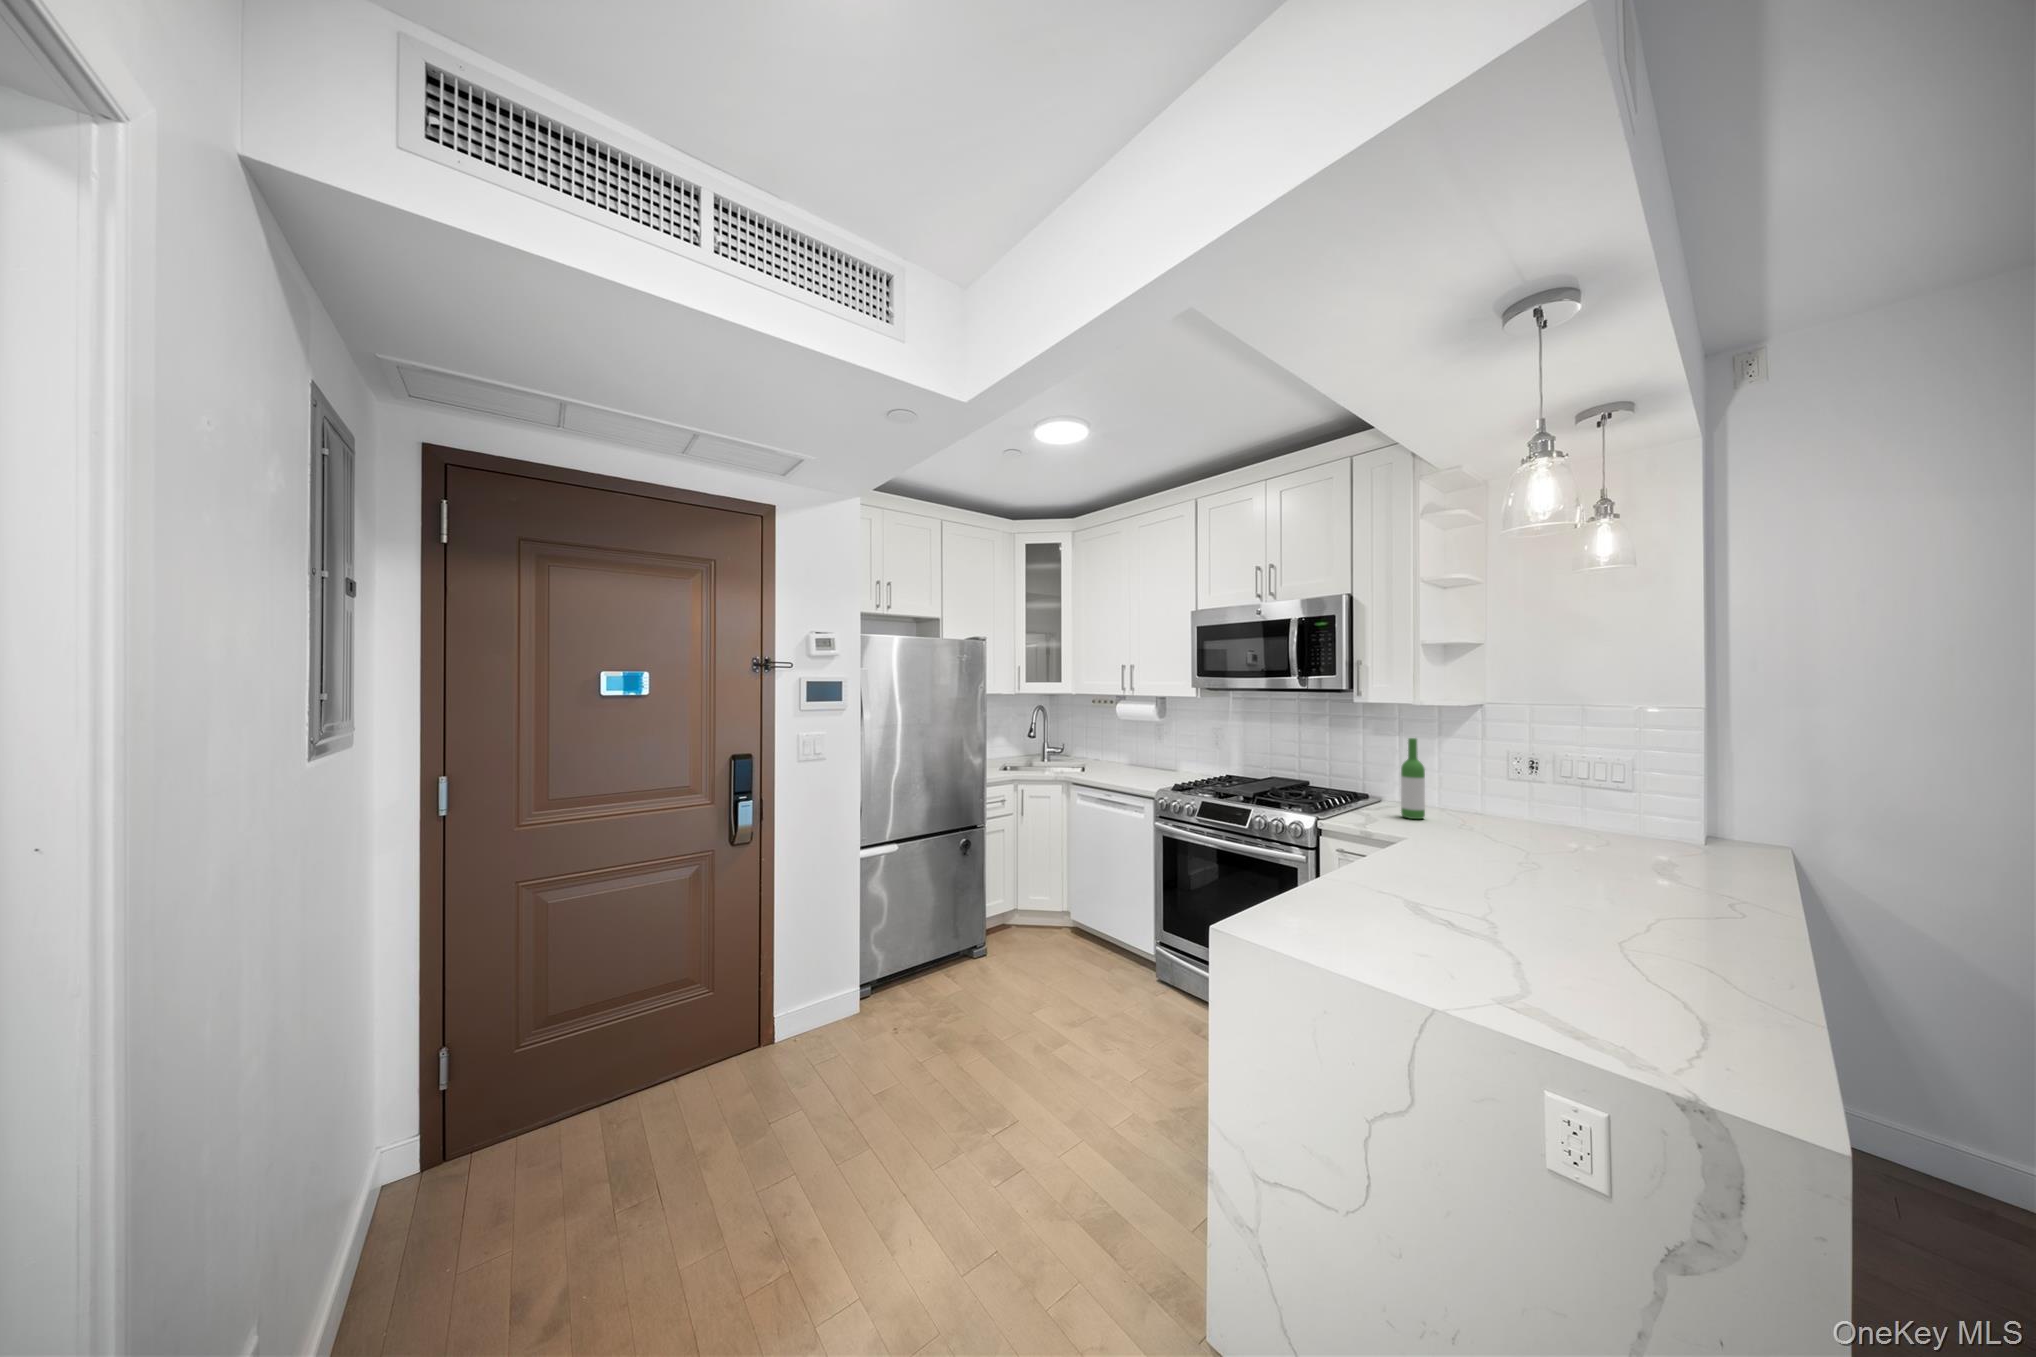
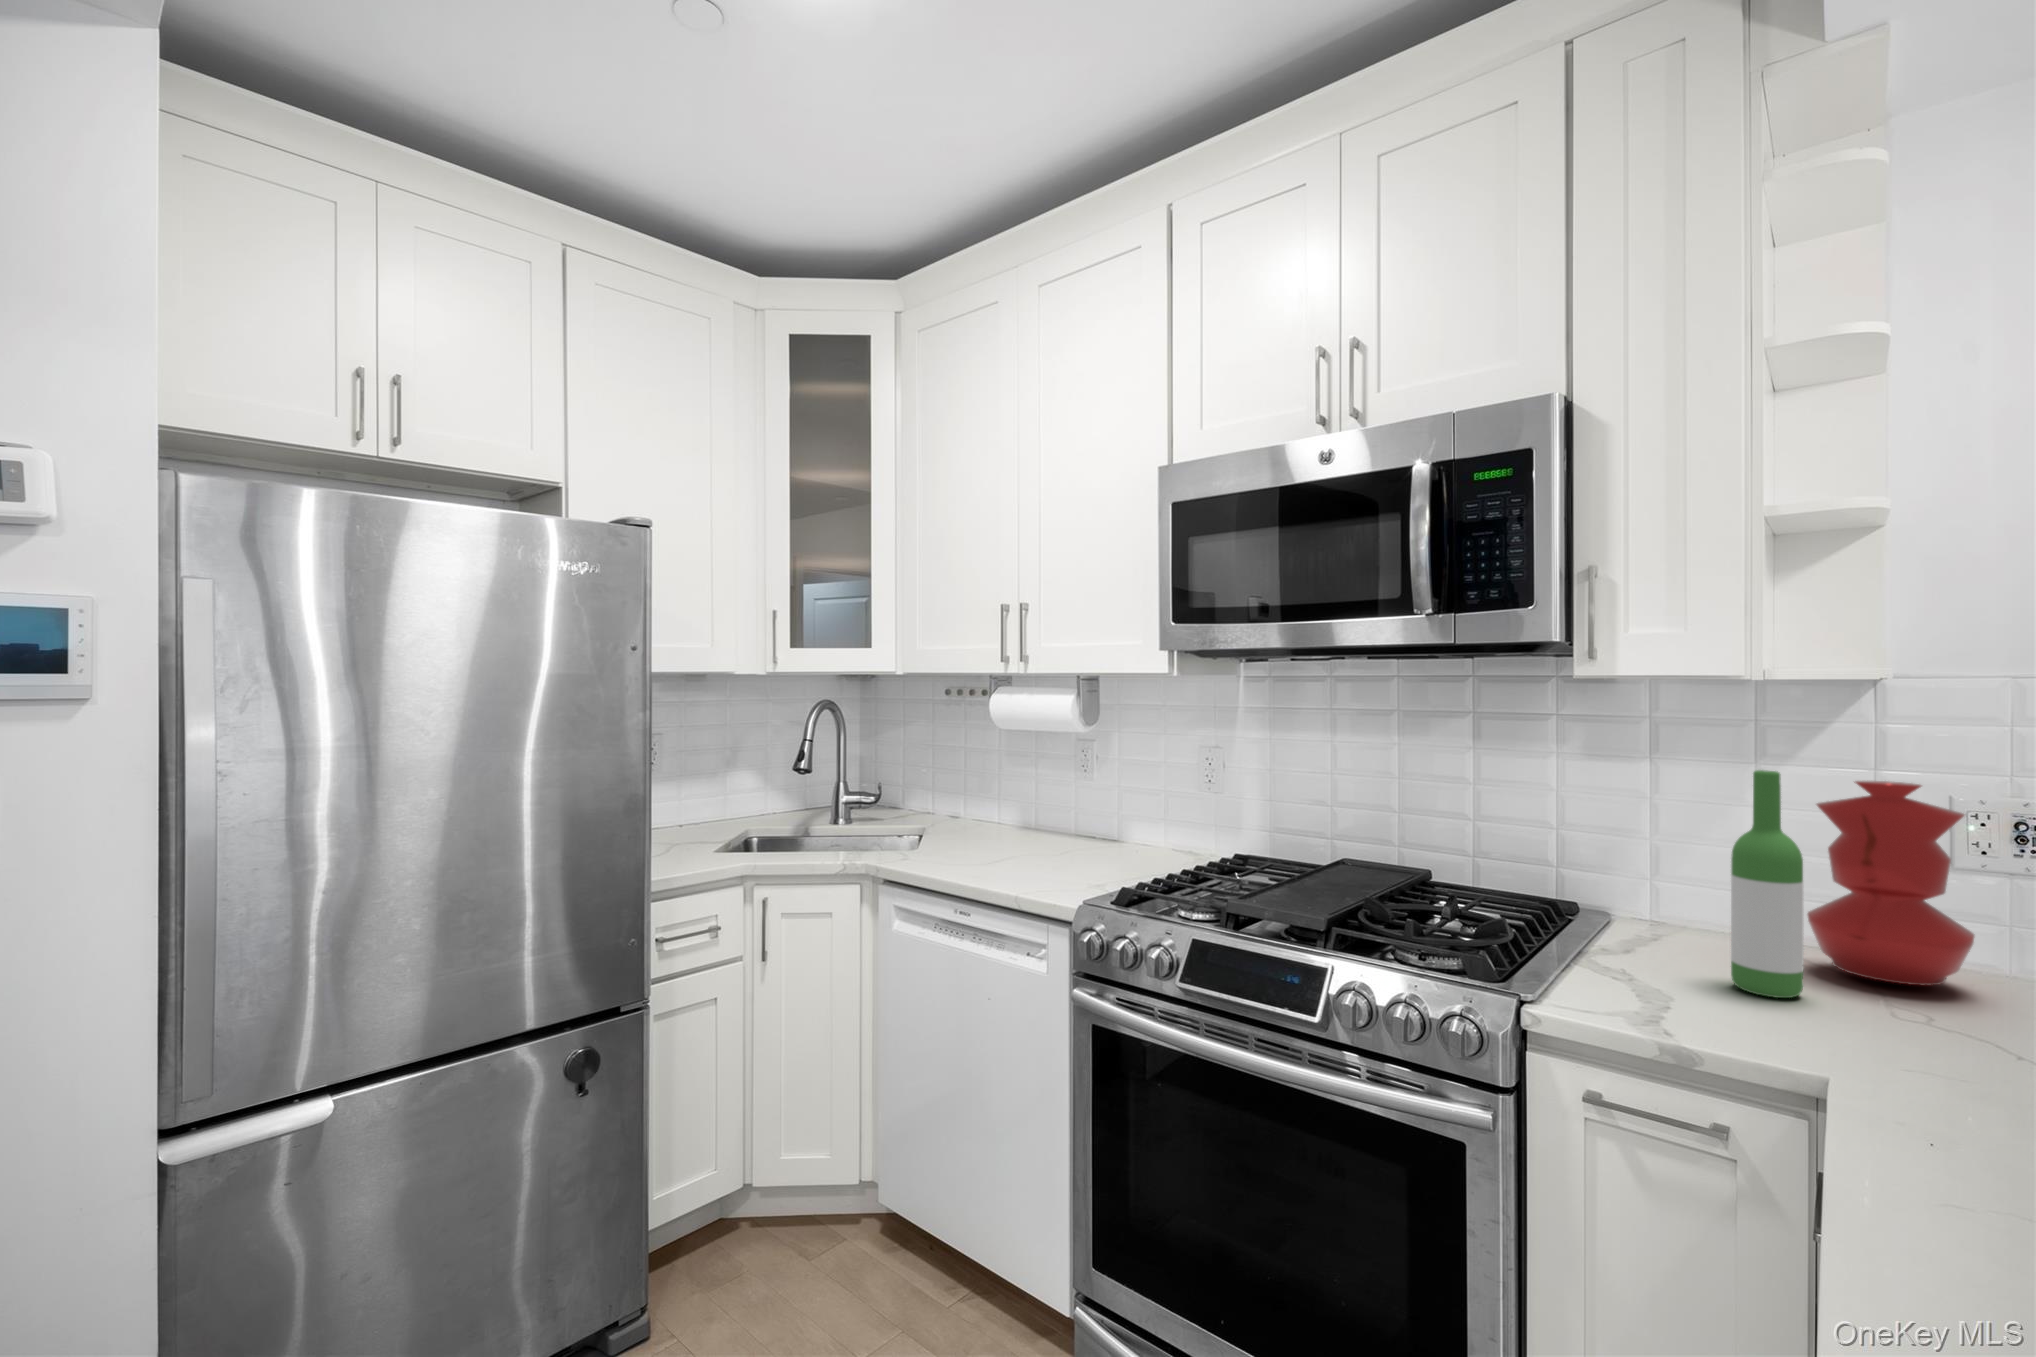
vase: none [1440,743,1495,817] -> present [1807,781,1974,985]

